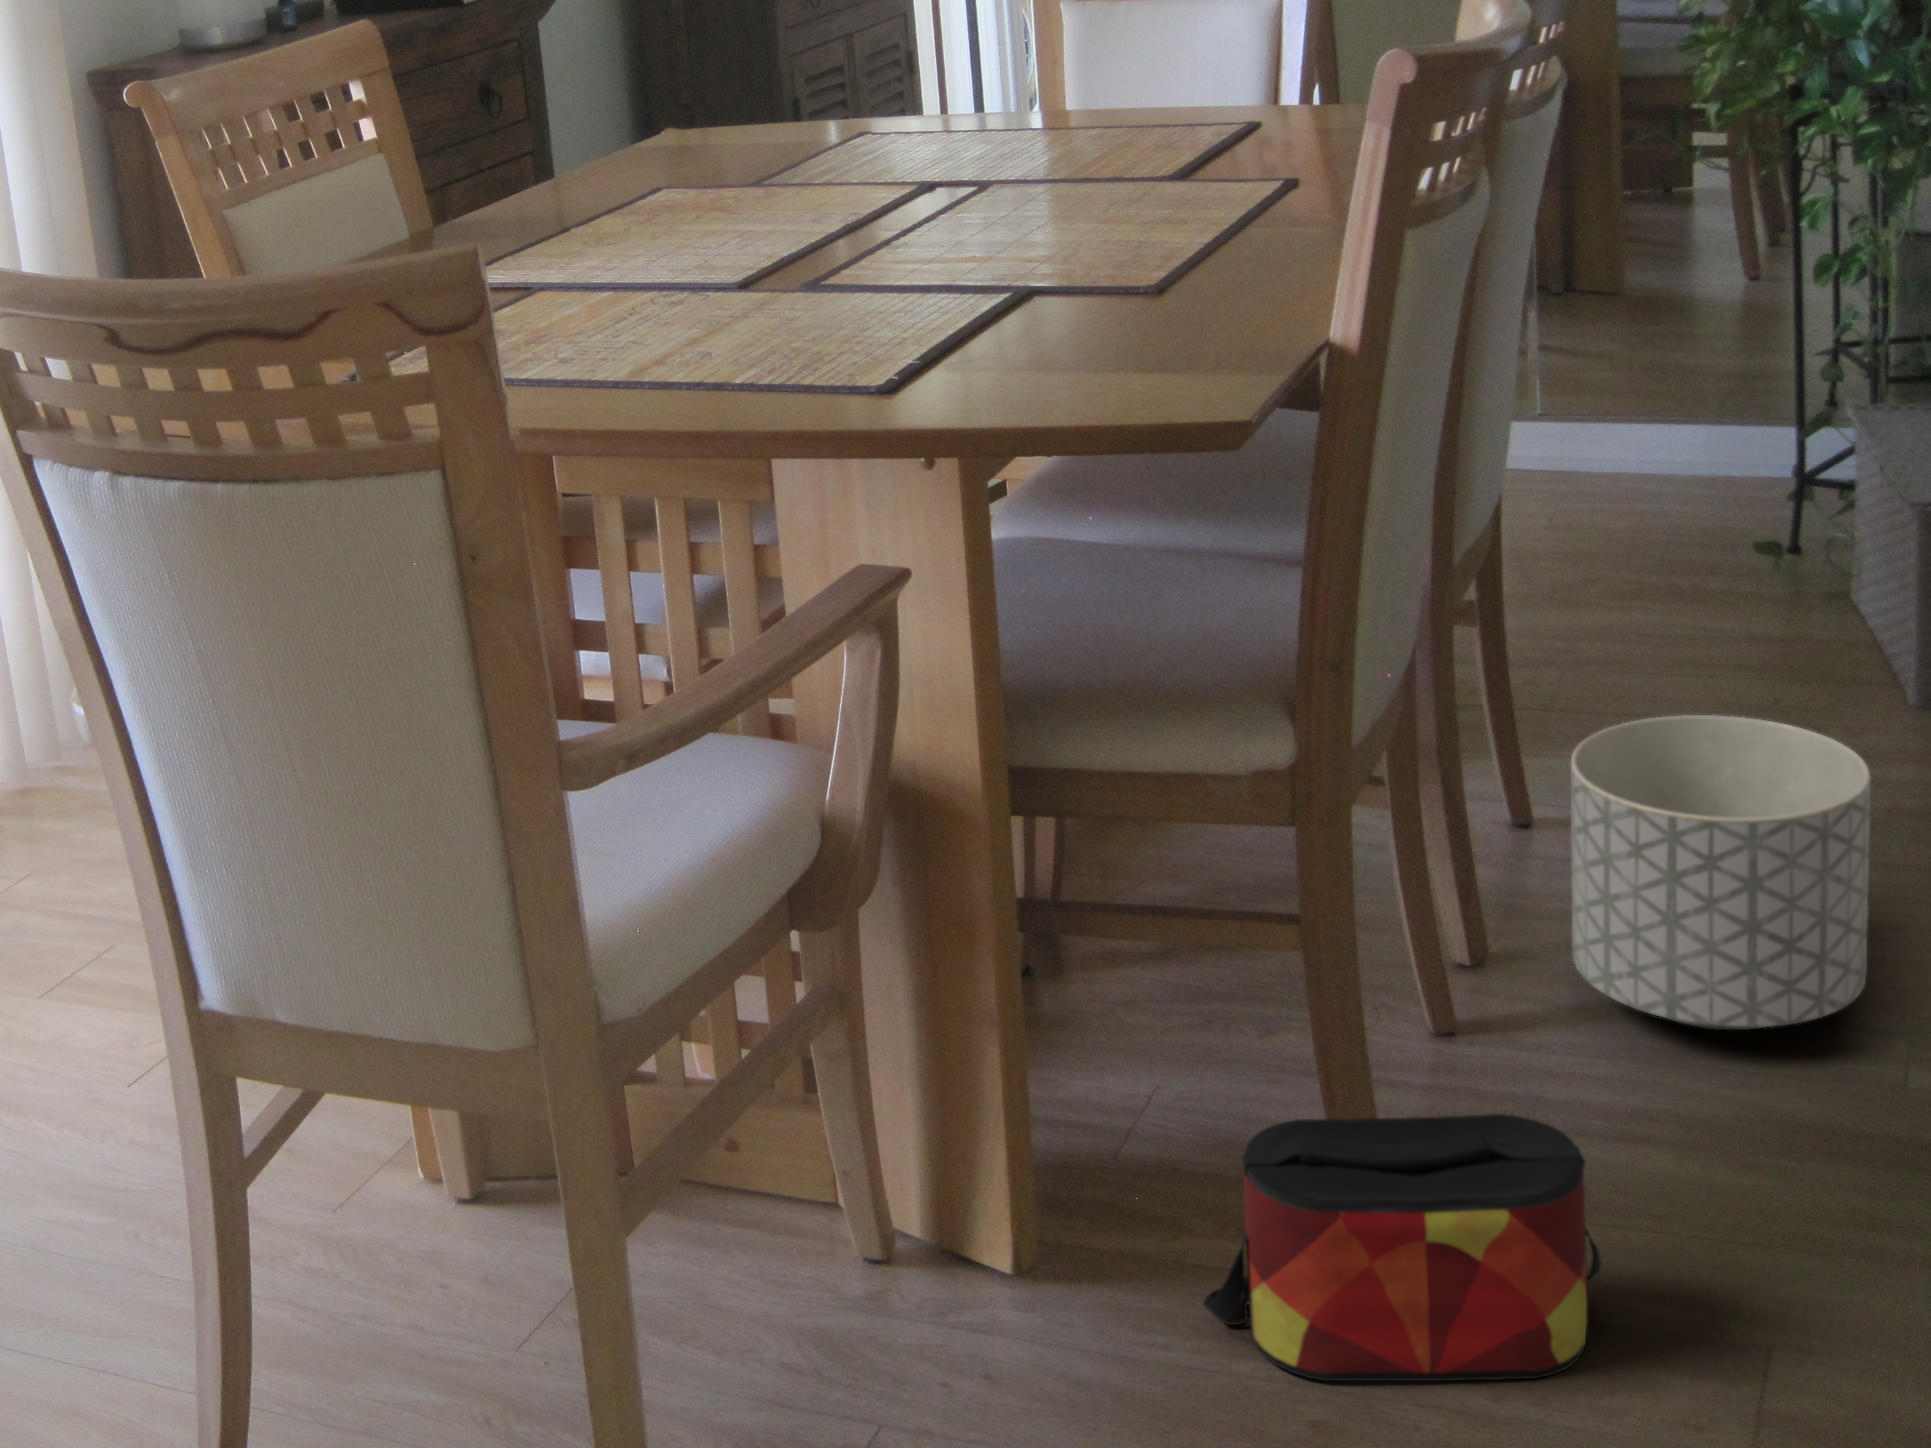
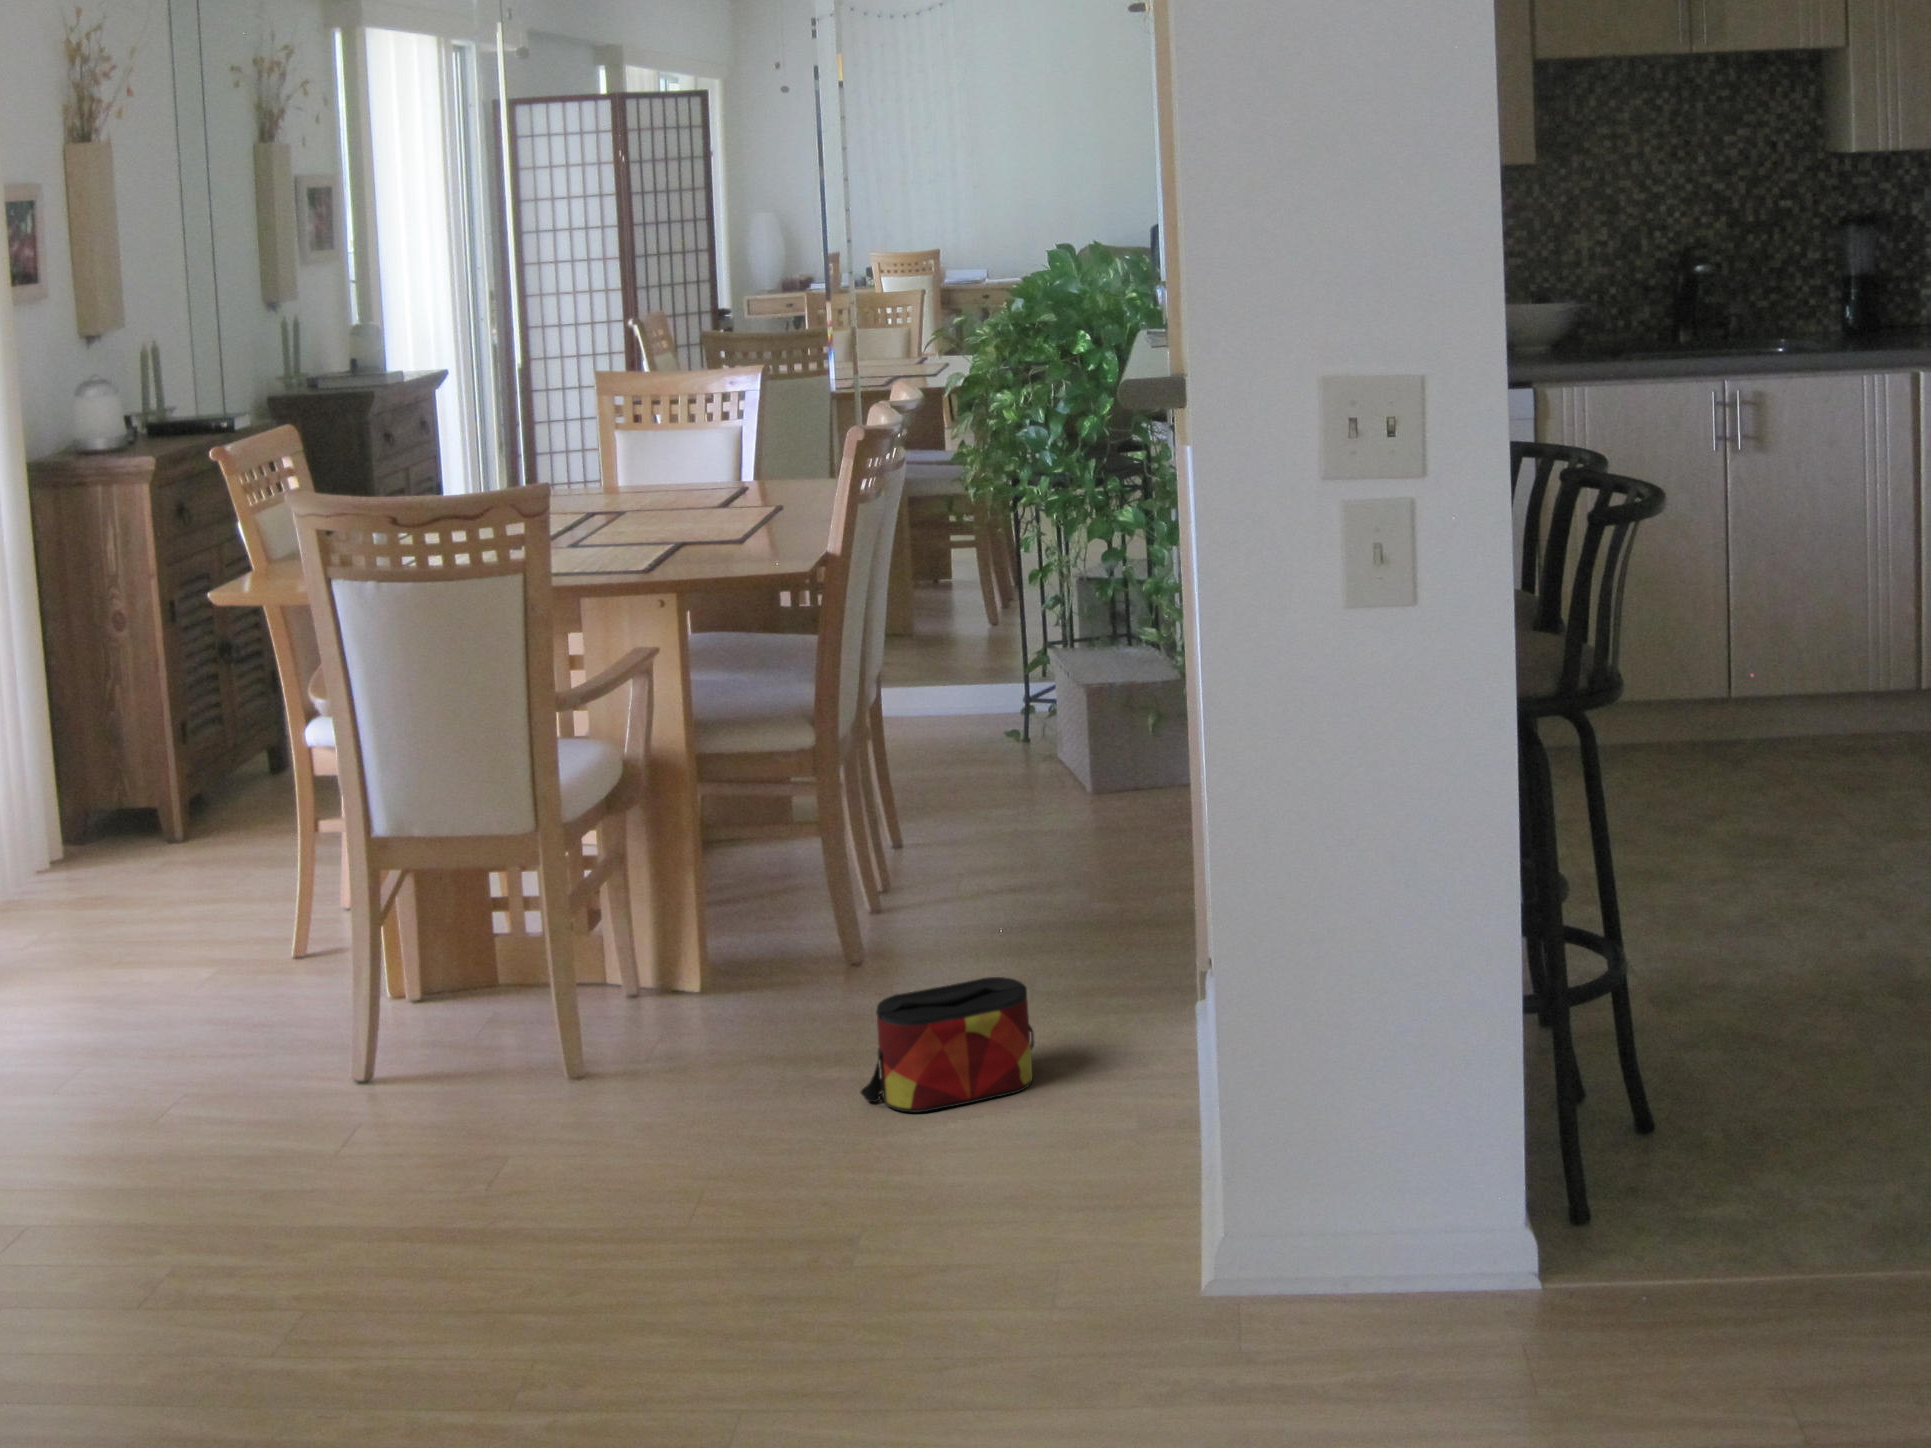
planter: present [1571,715,1871,1030] -> none [975,802,1117,957]

